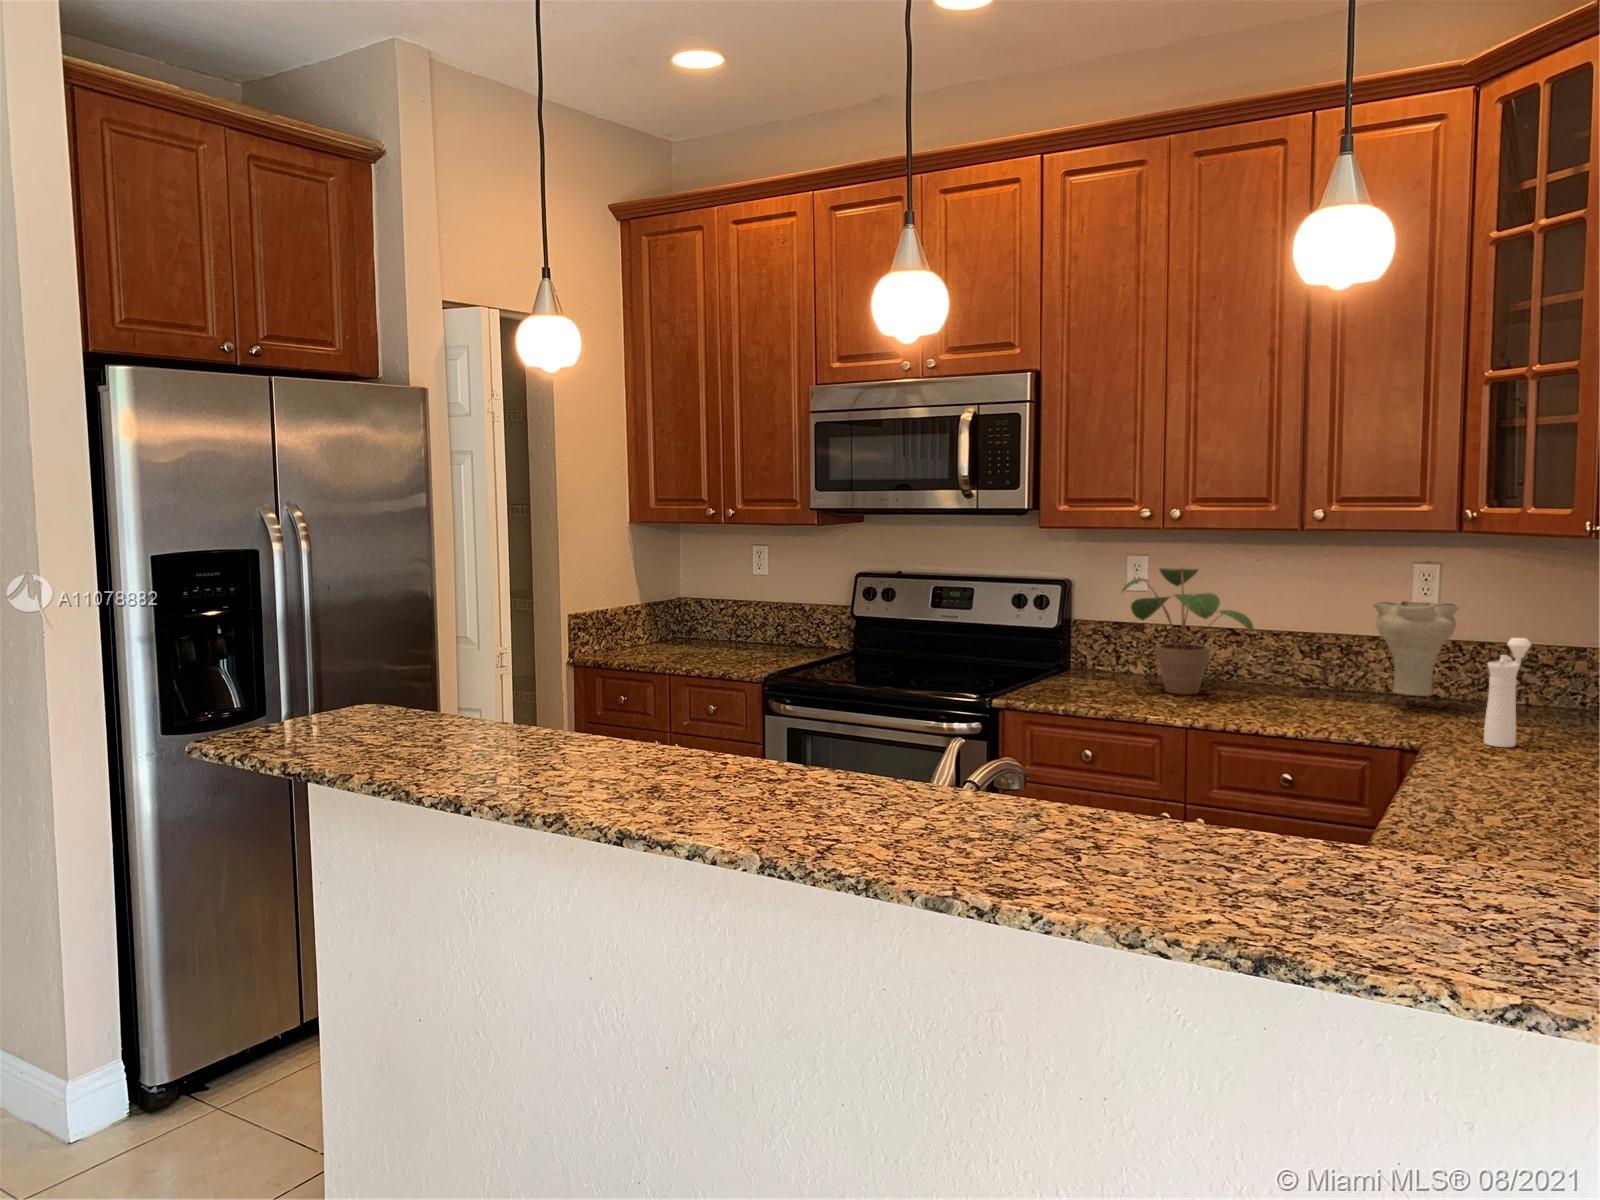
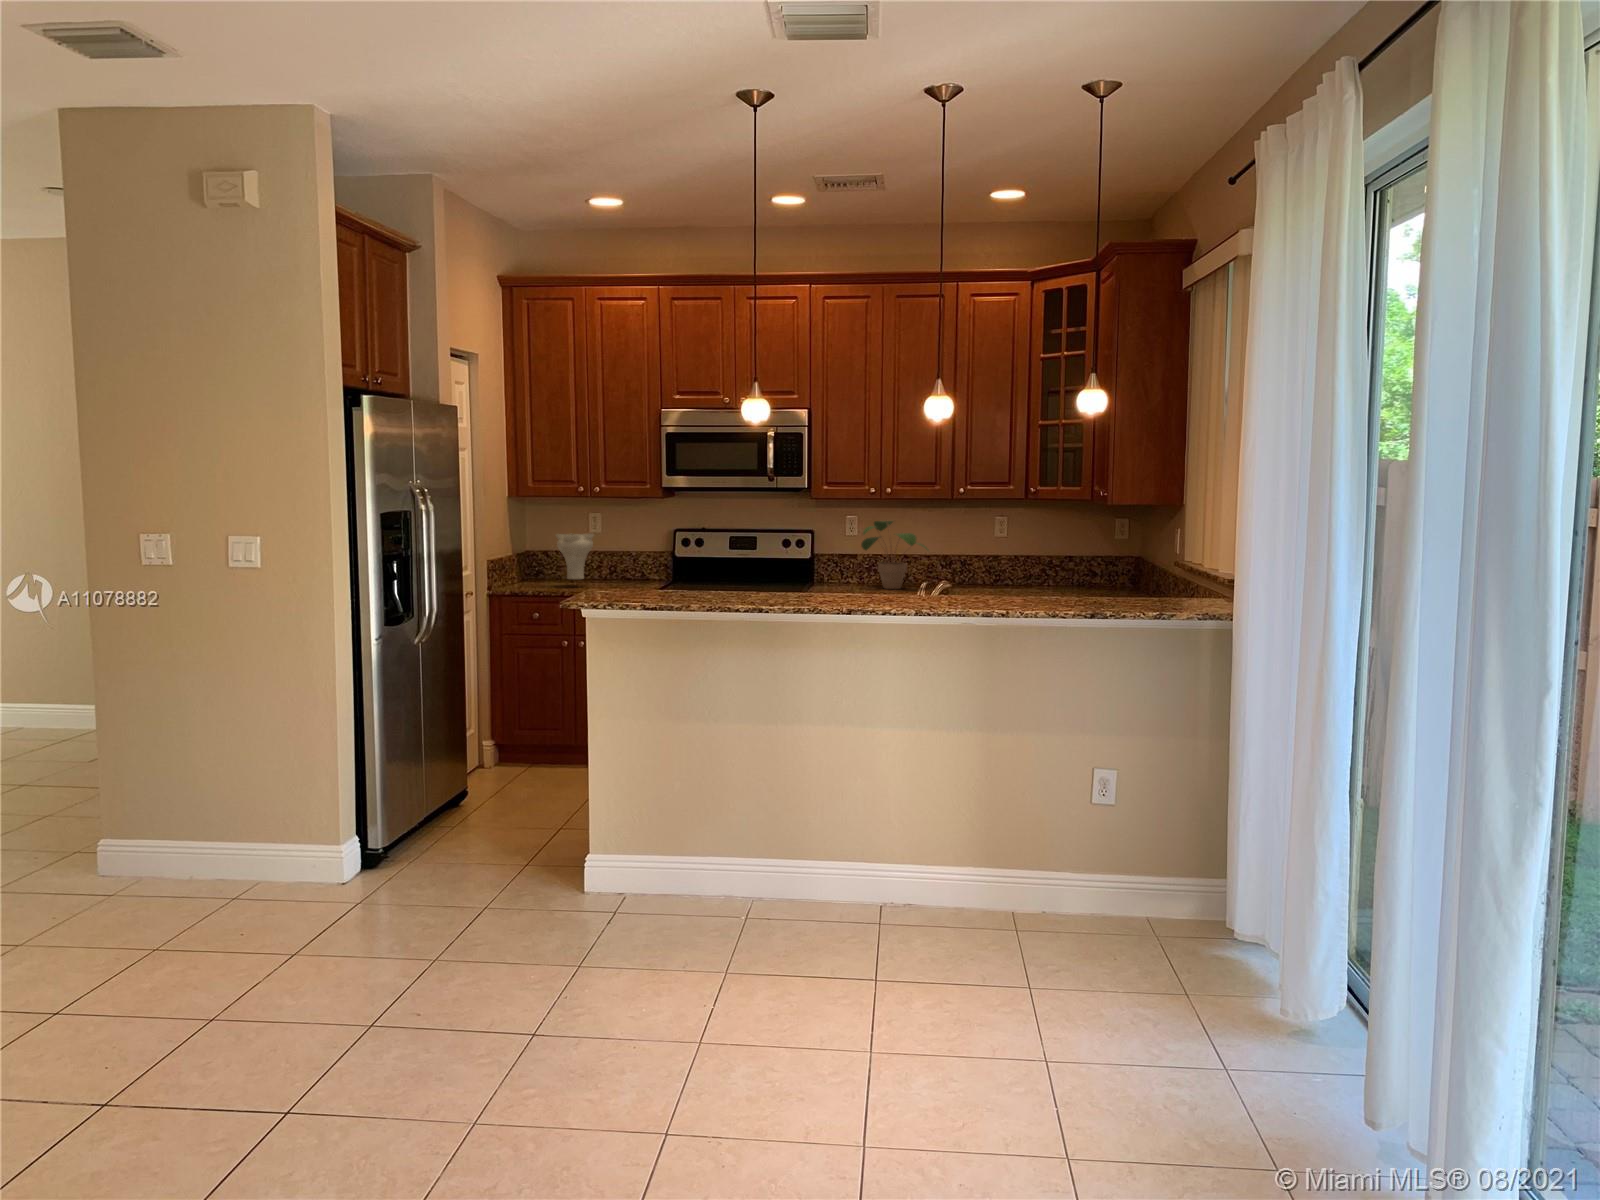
vase: present [1373,601,1460,696] -> present [556,533,594,579]
pepper mill: present [1484,638,1531,747] -> none [1050,548,1064,597]

